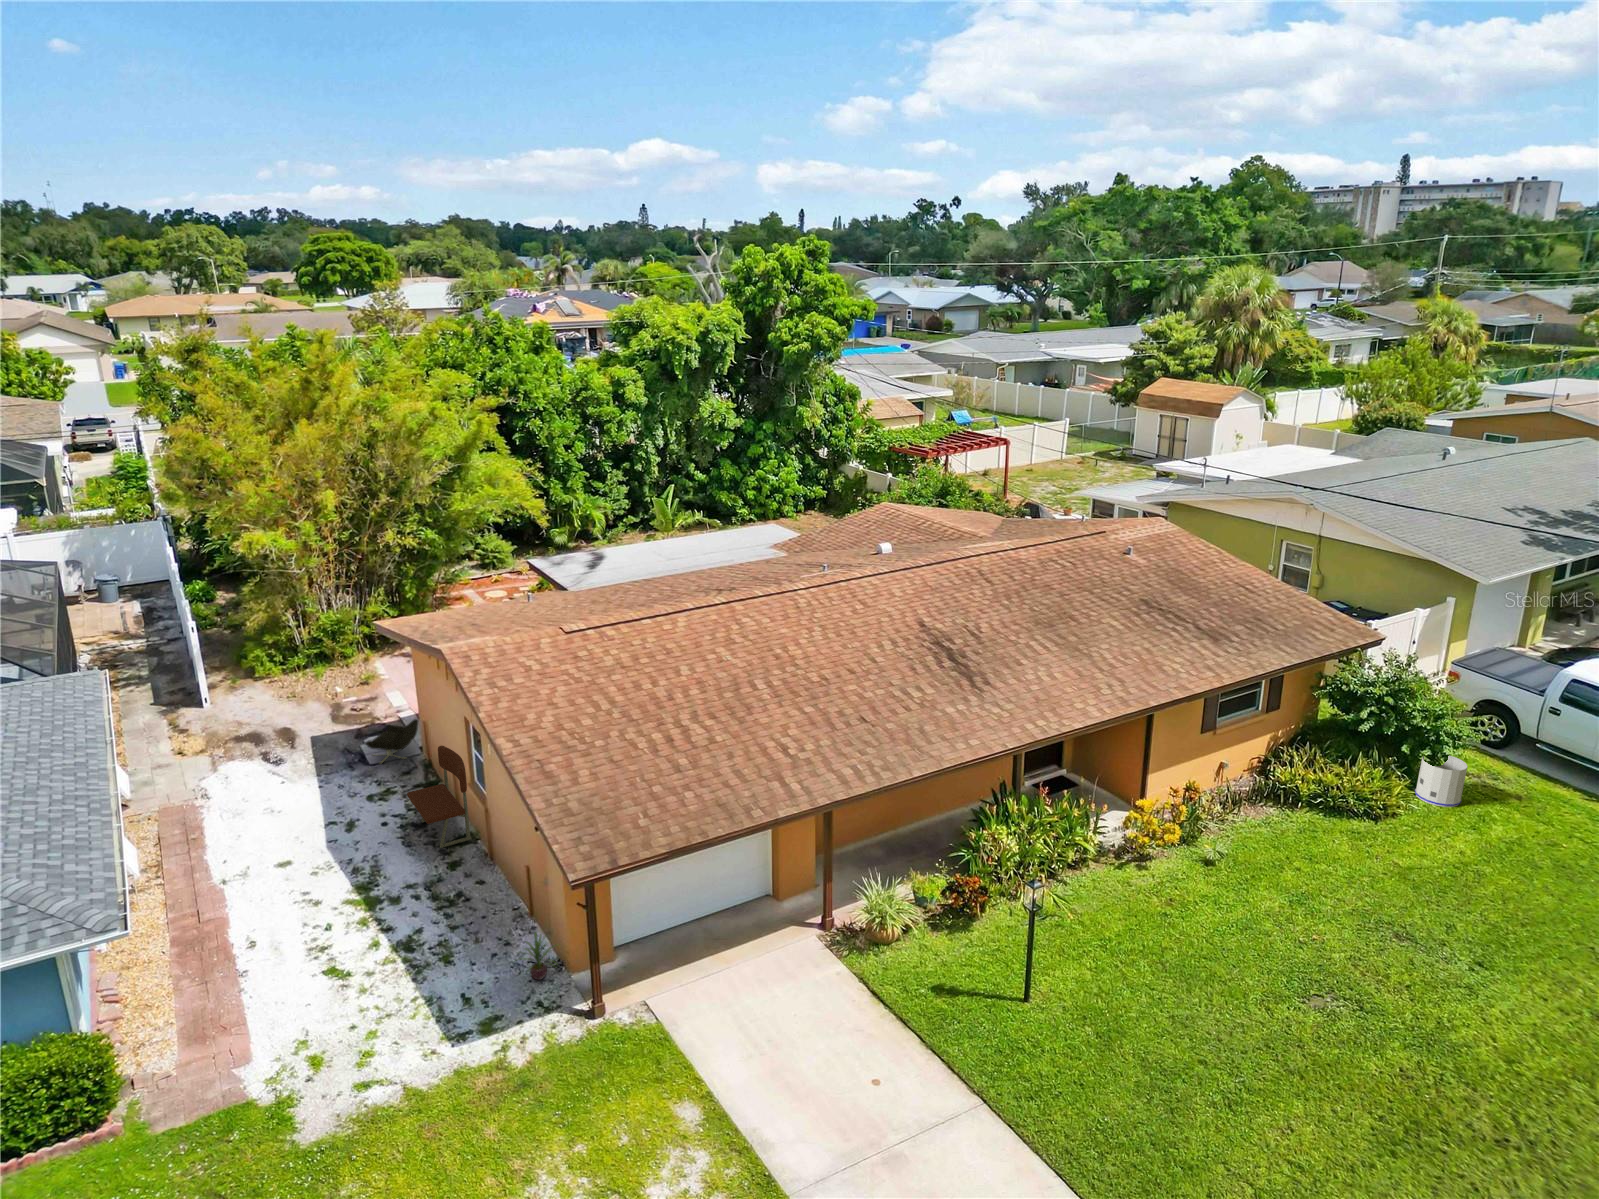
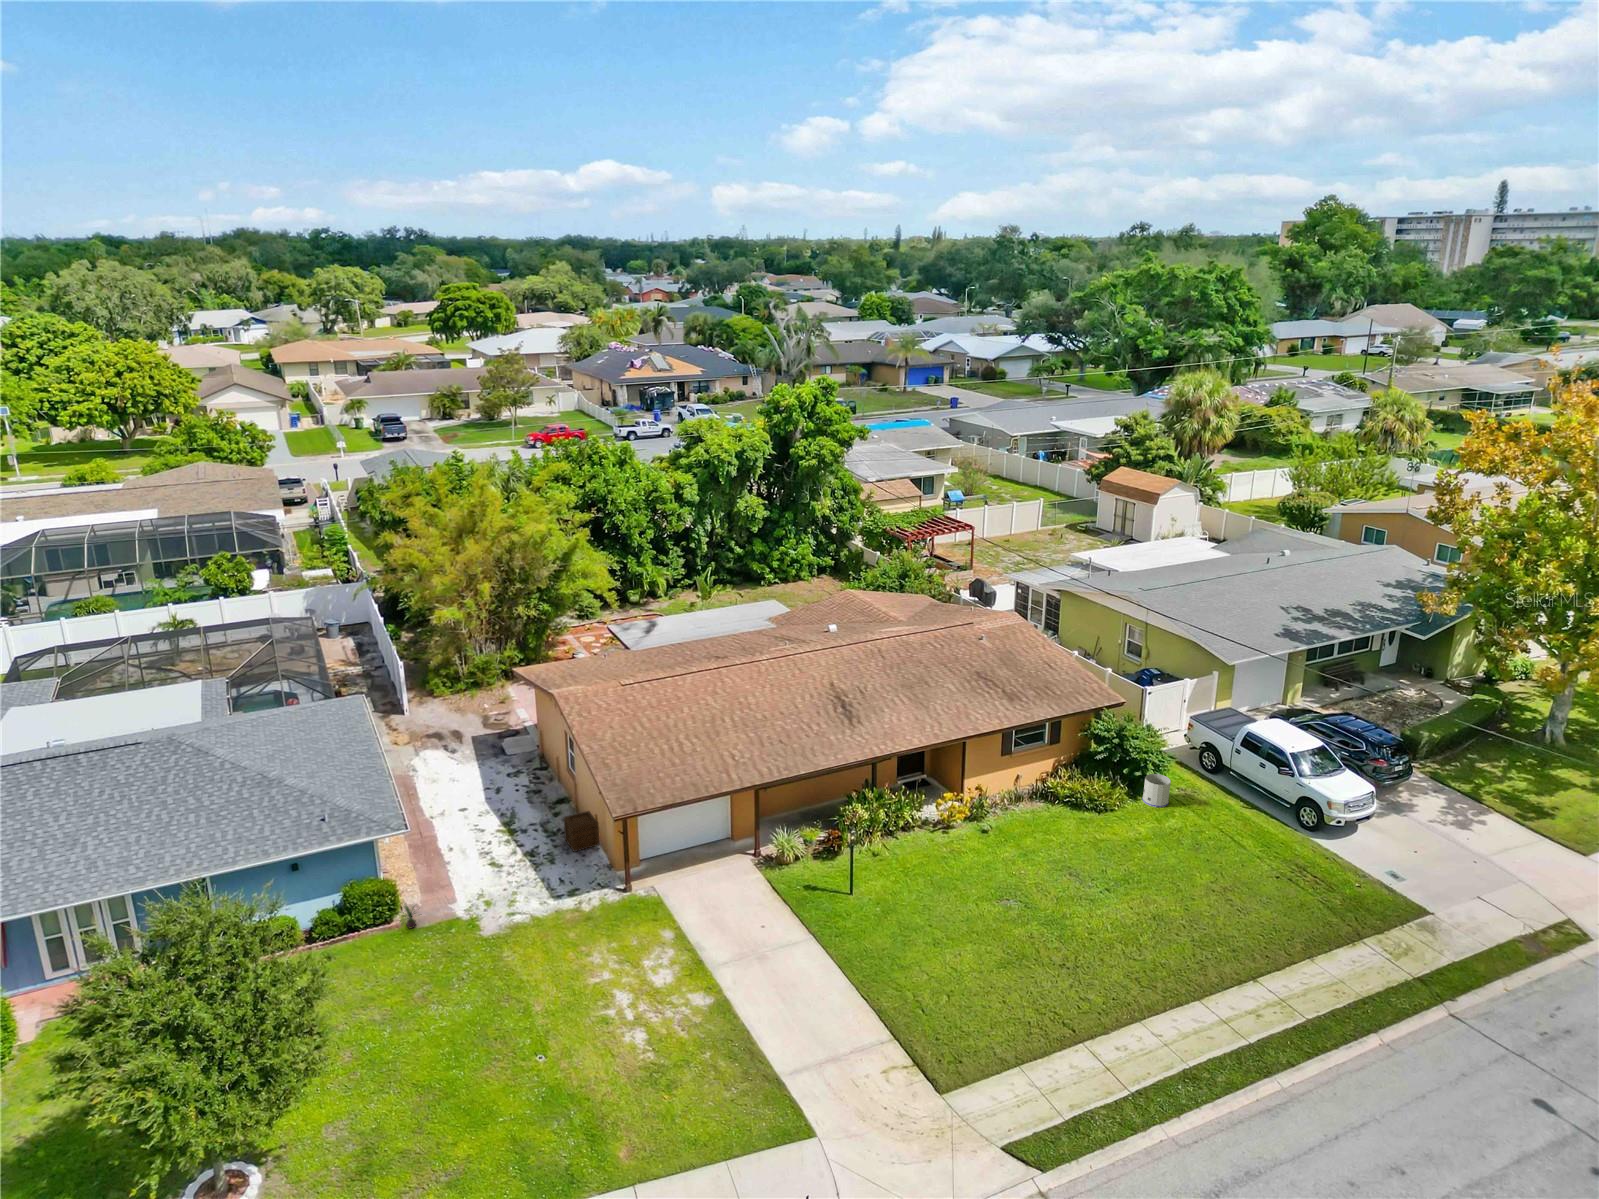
lounge chair: present [365,719,419,763] -> none [506,728,537,755]
bench: present [407,746,471,848] -> none [531,746,567,805]
wooden crate: none [467,859,535,937] -> present [564,811,599,852]
decorative plant: present [523,932,554,980] -> present [400,905,416,928]

